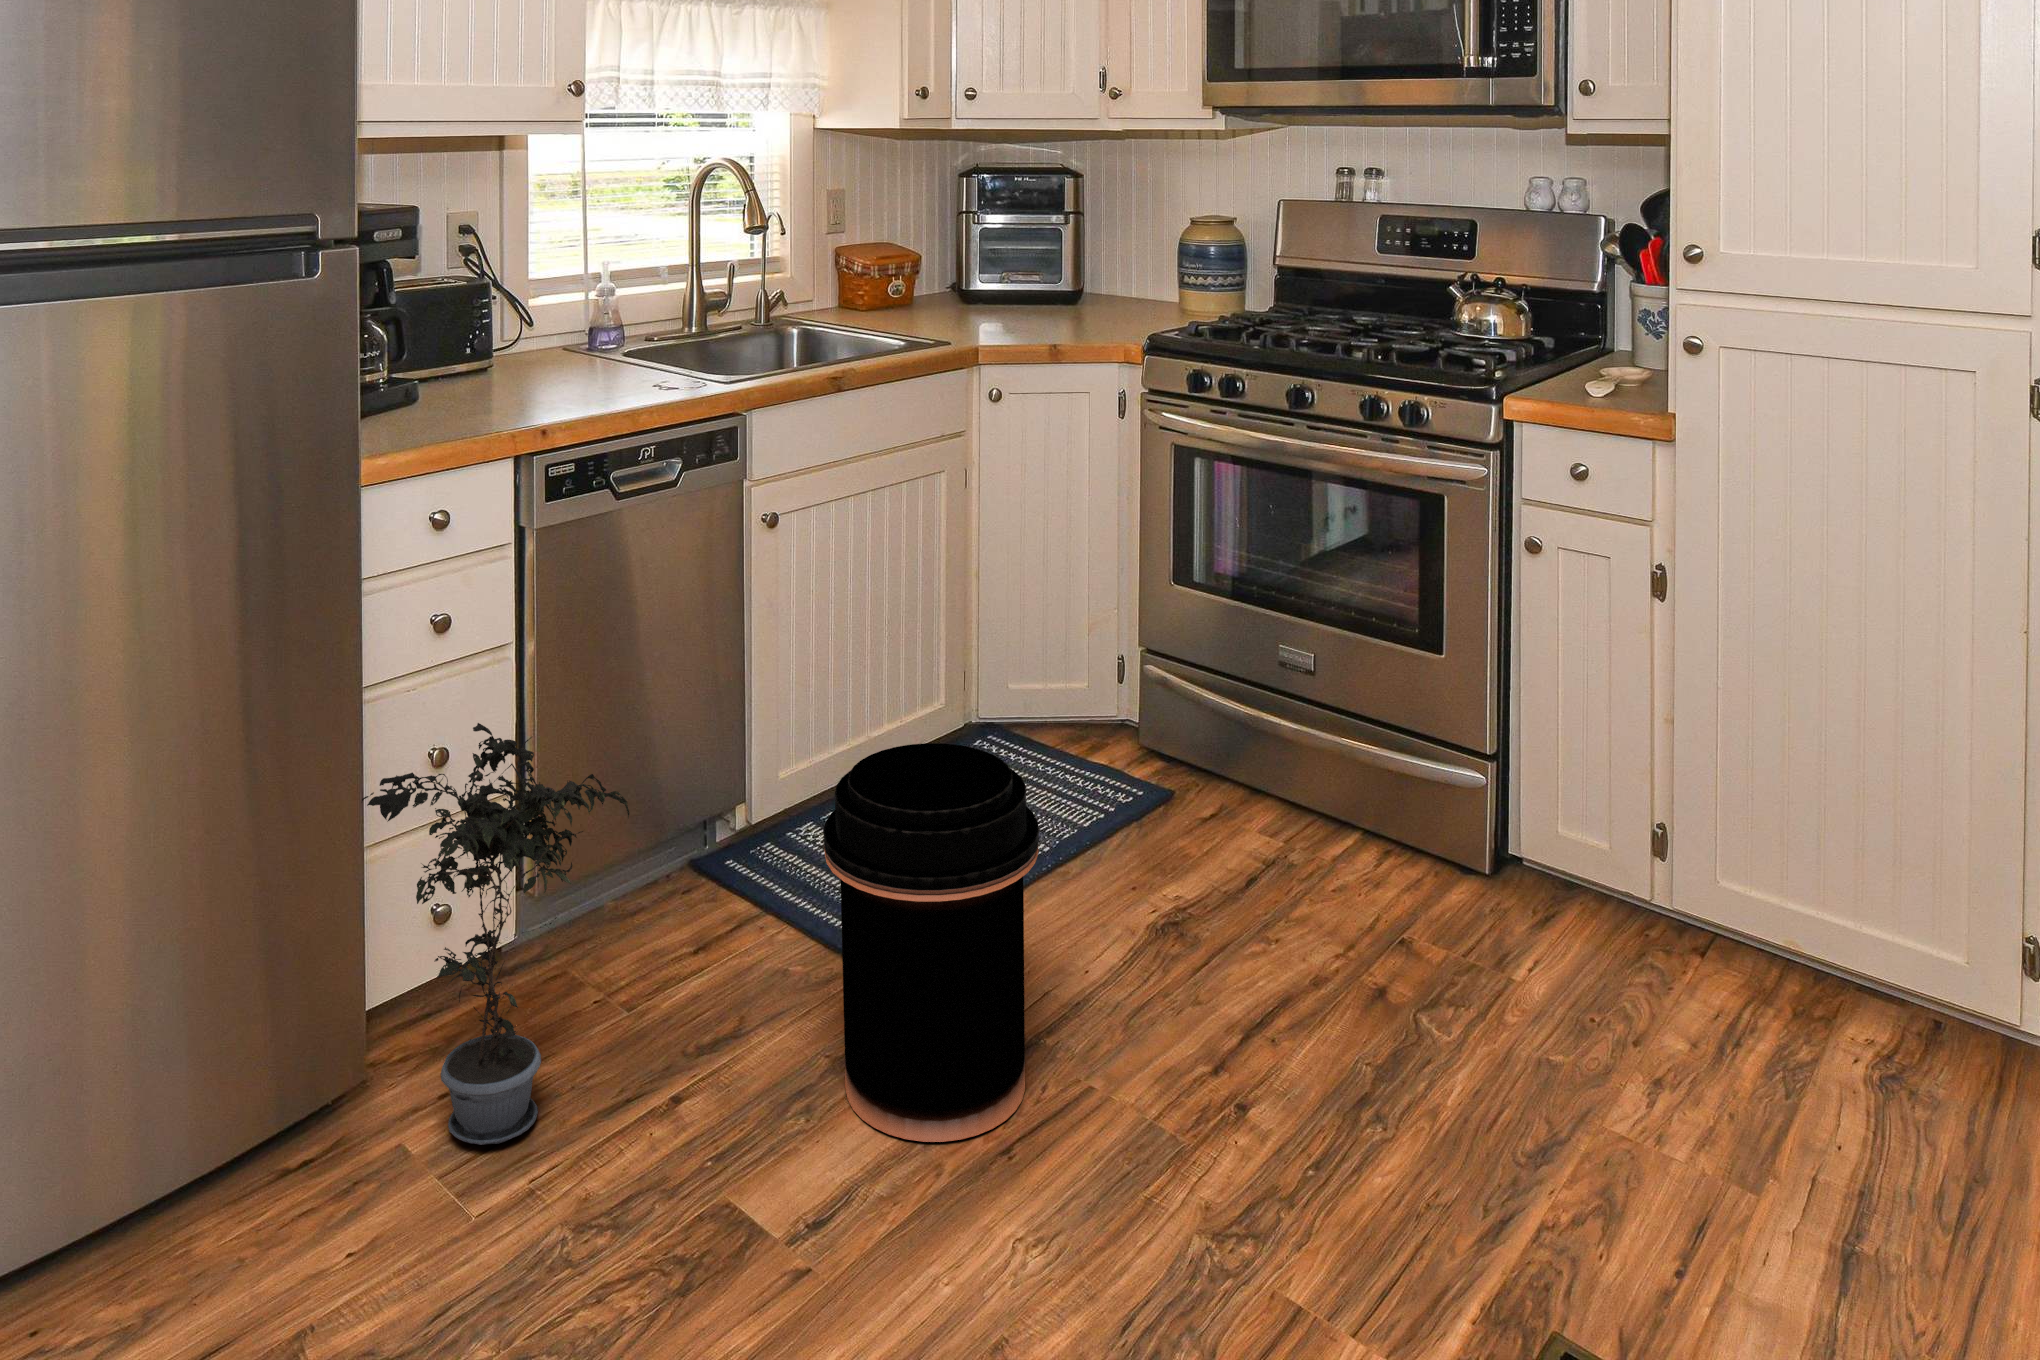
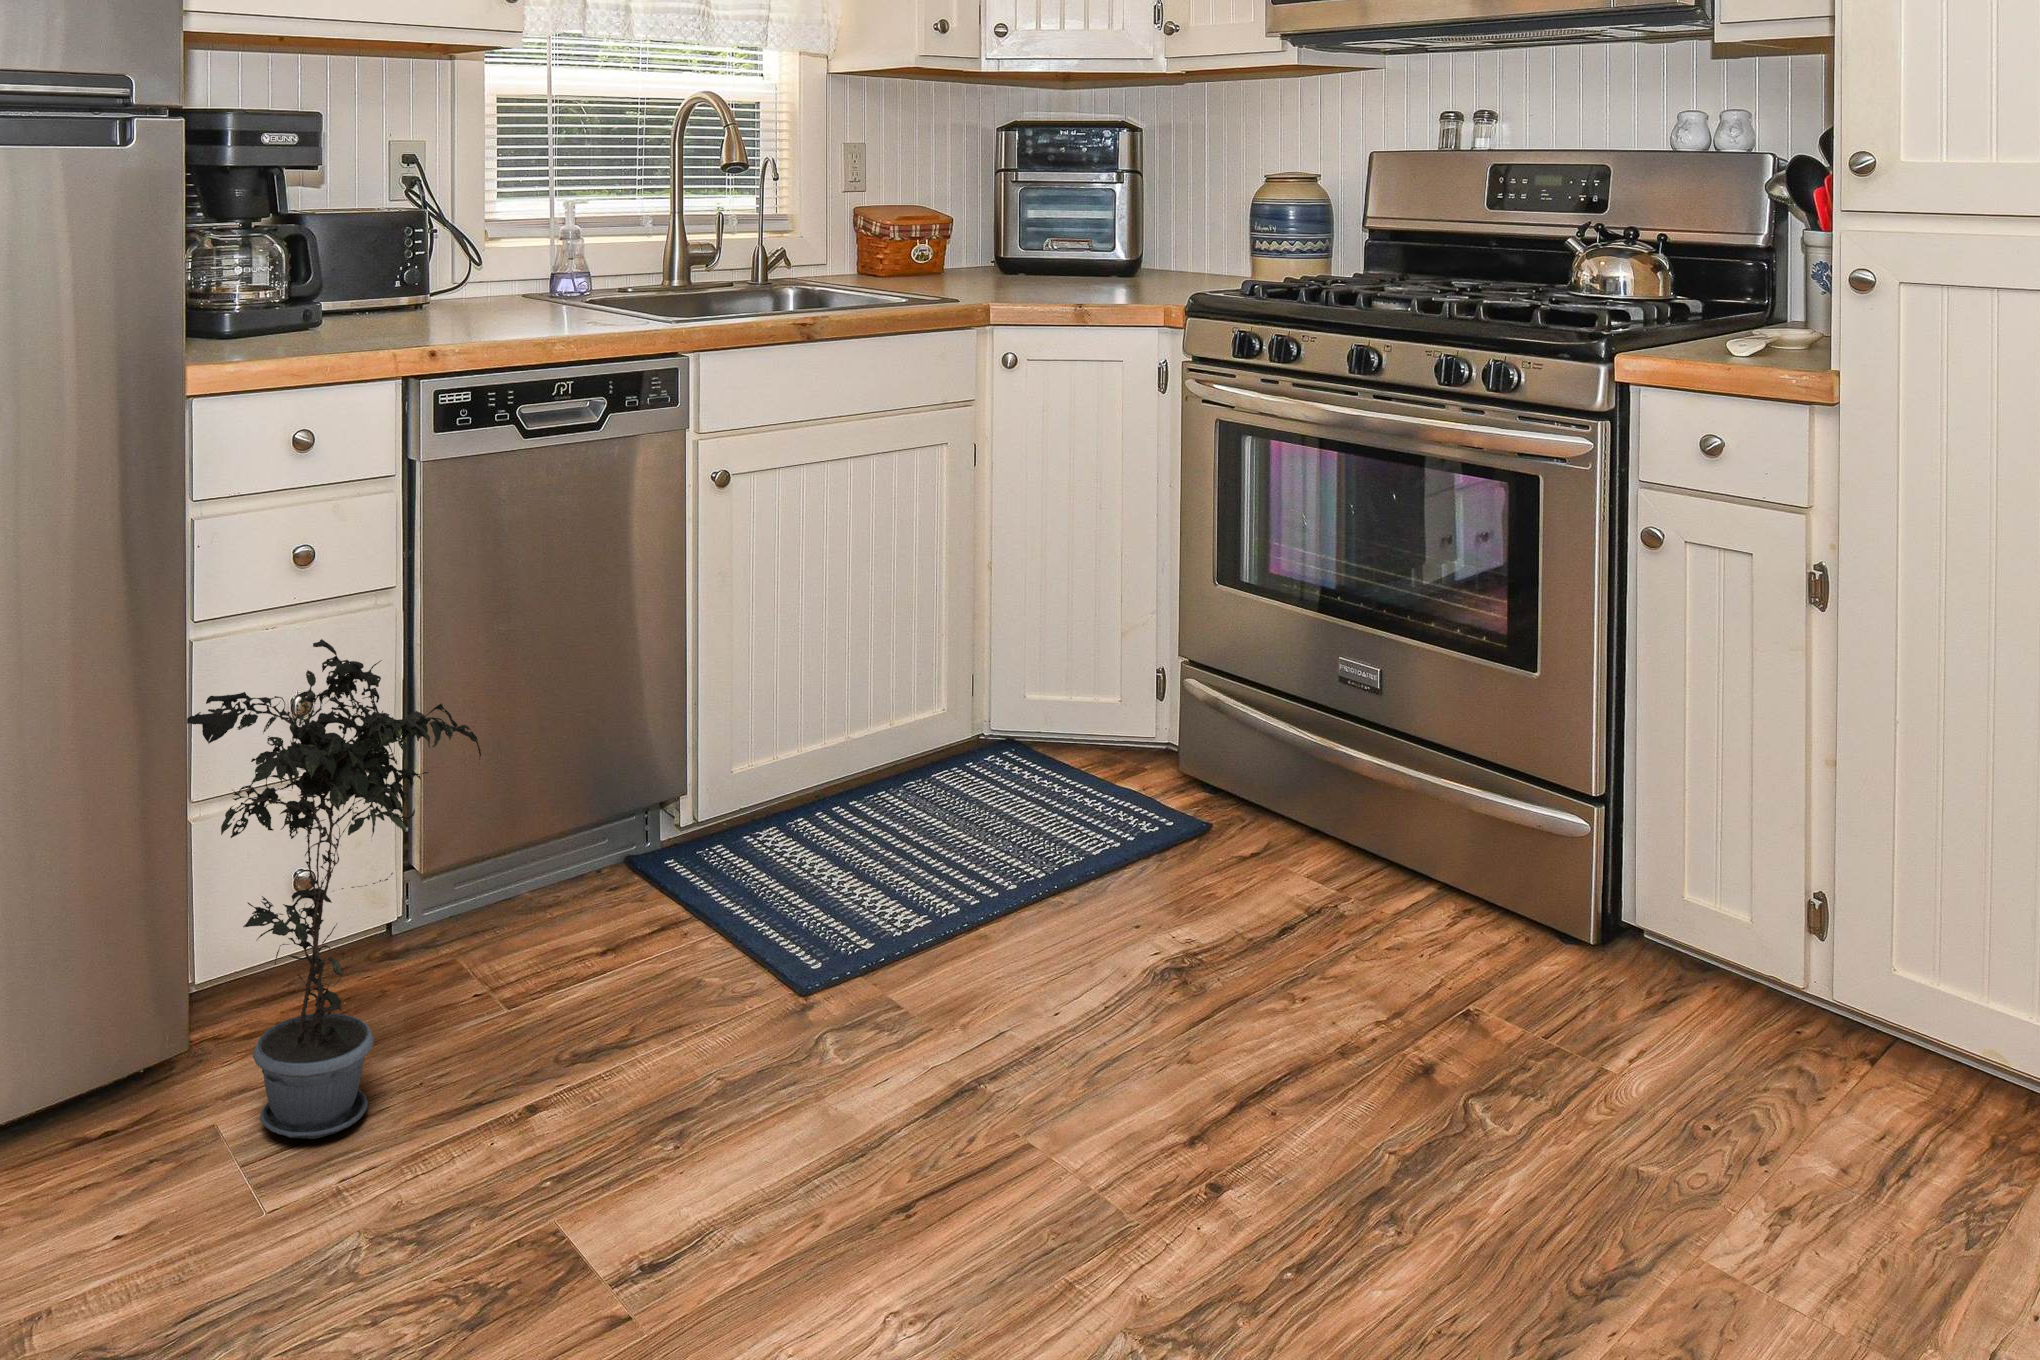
trash can: present [823,743,1039,1142] -> none [711,706,974,1187]

